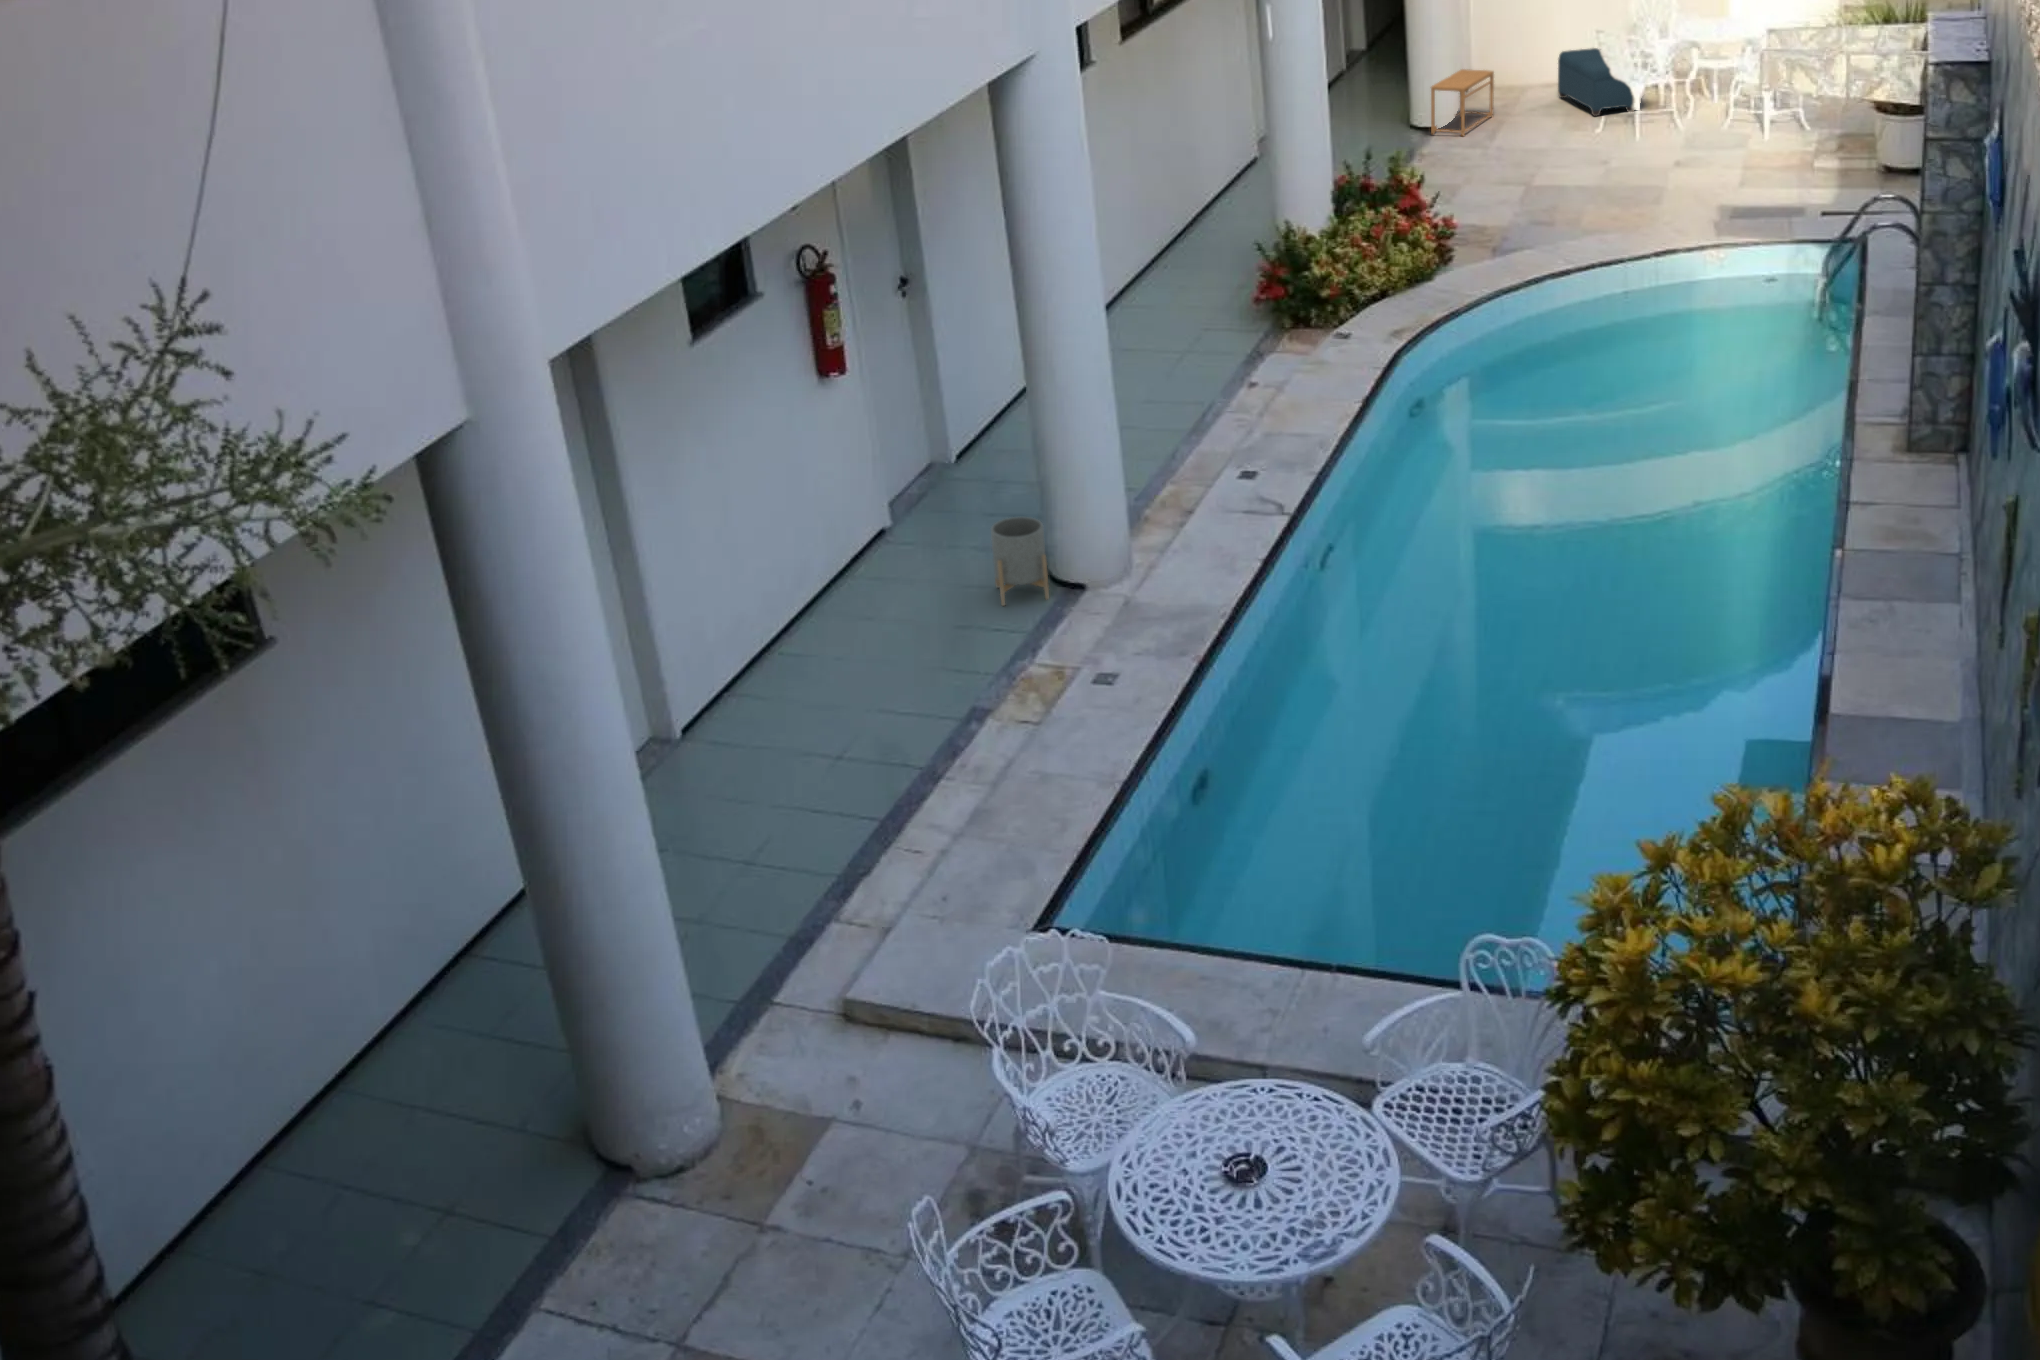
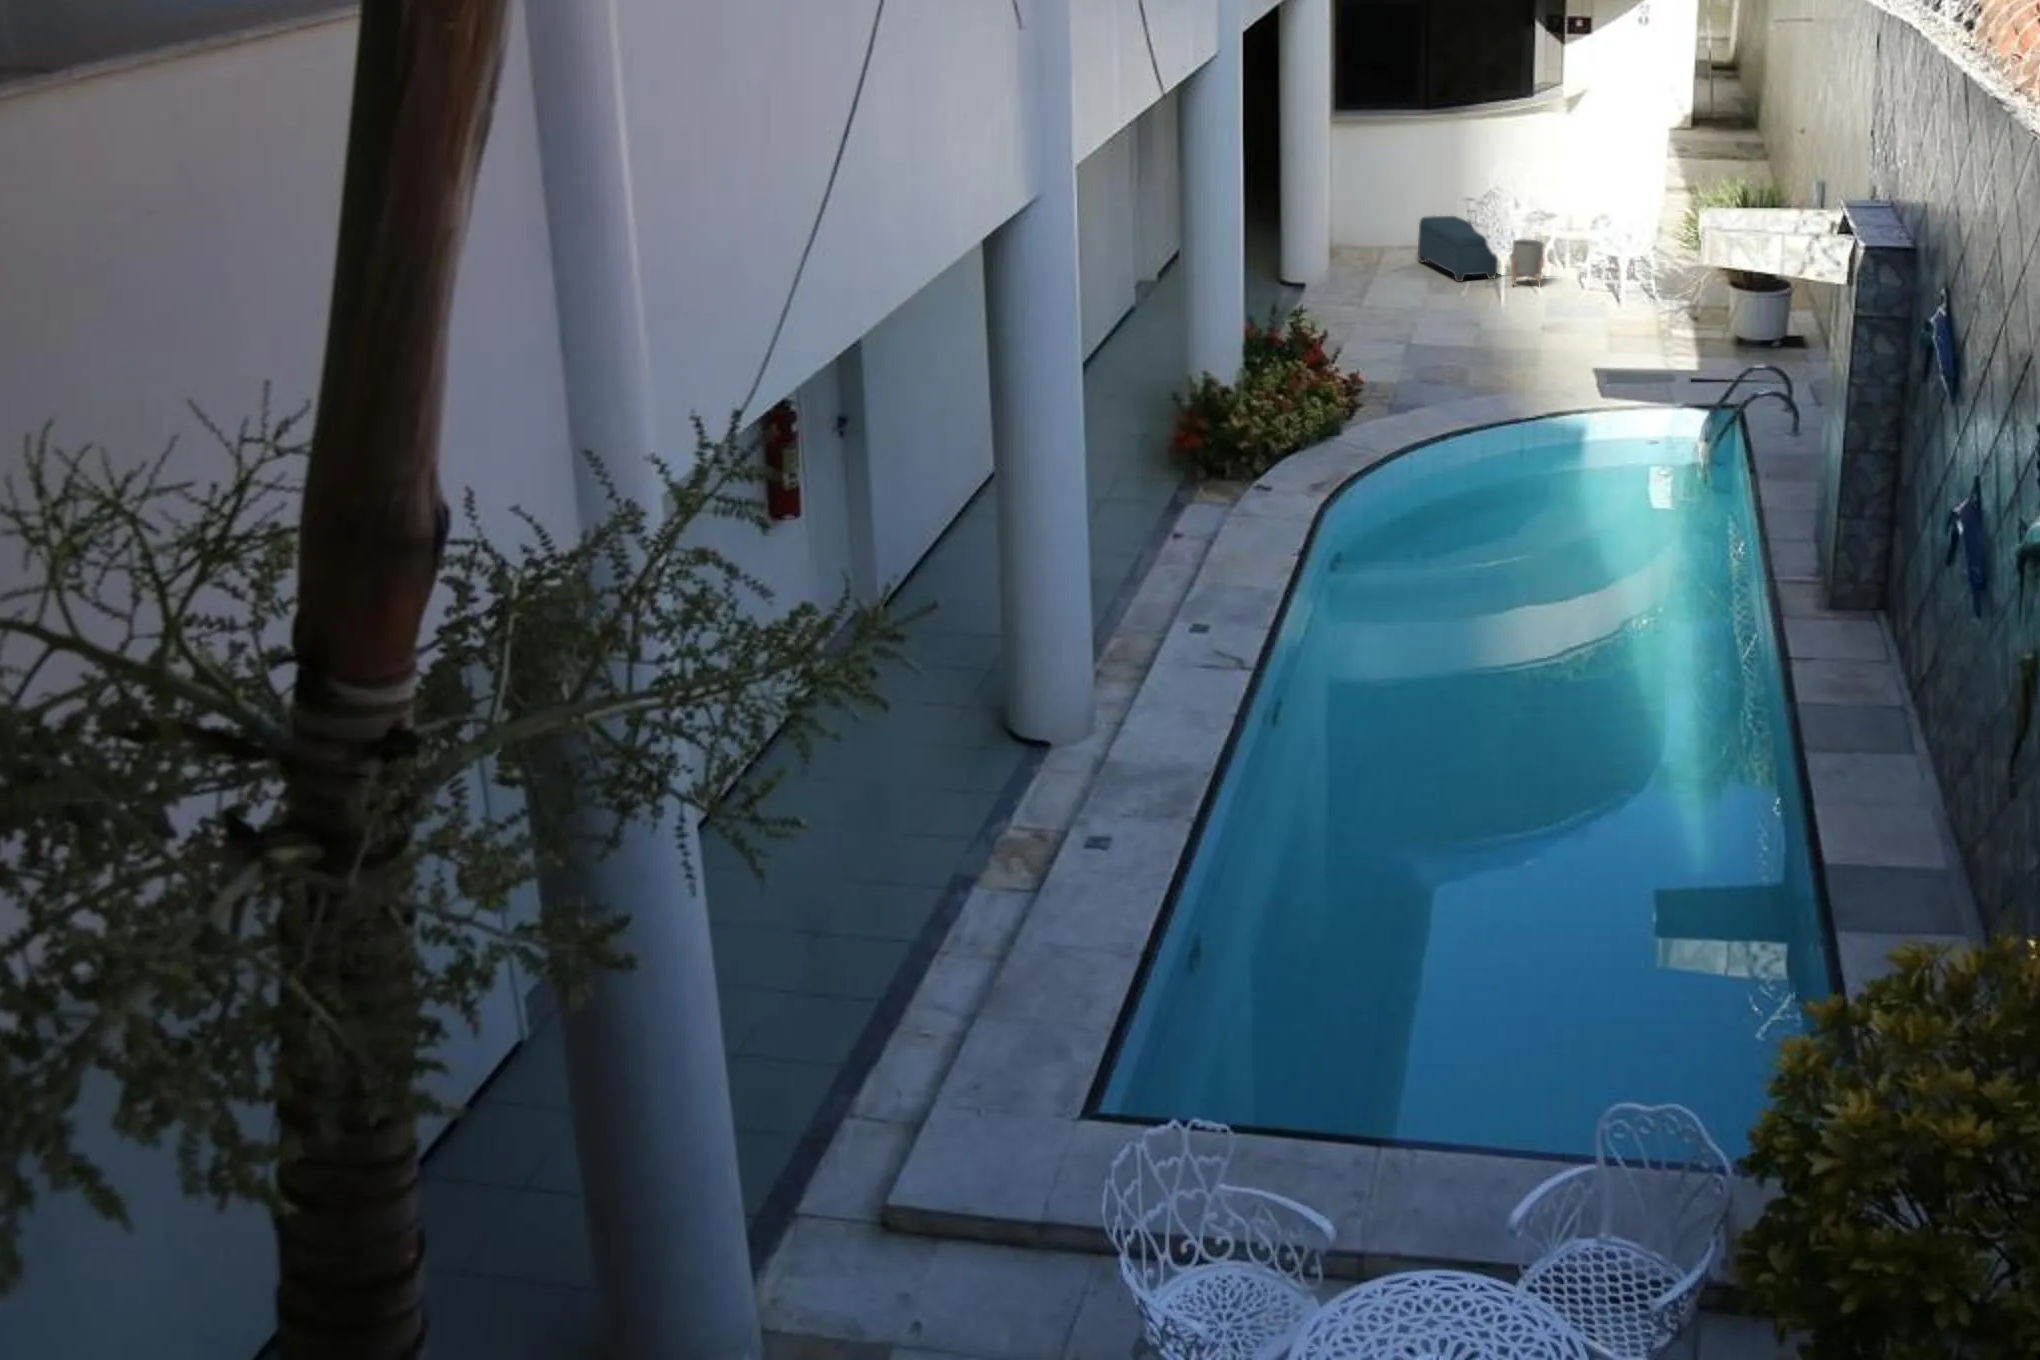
side table: present [1431,69,1494,136] -> none [1301,228,1361,294]
planter: present [991,517,1049,606] -> present [1511,239,1544,286]

